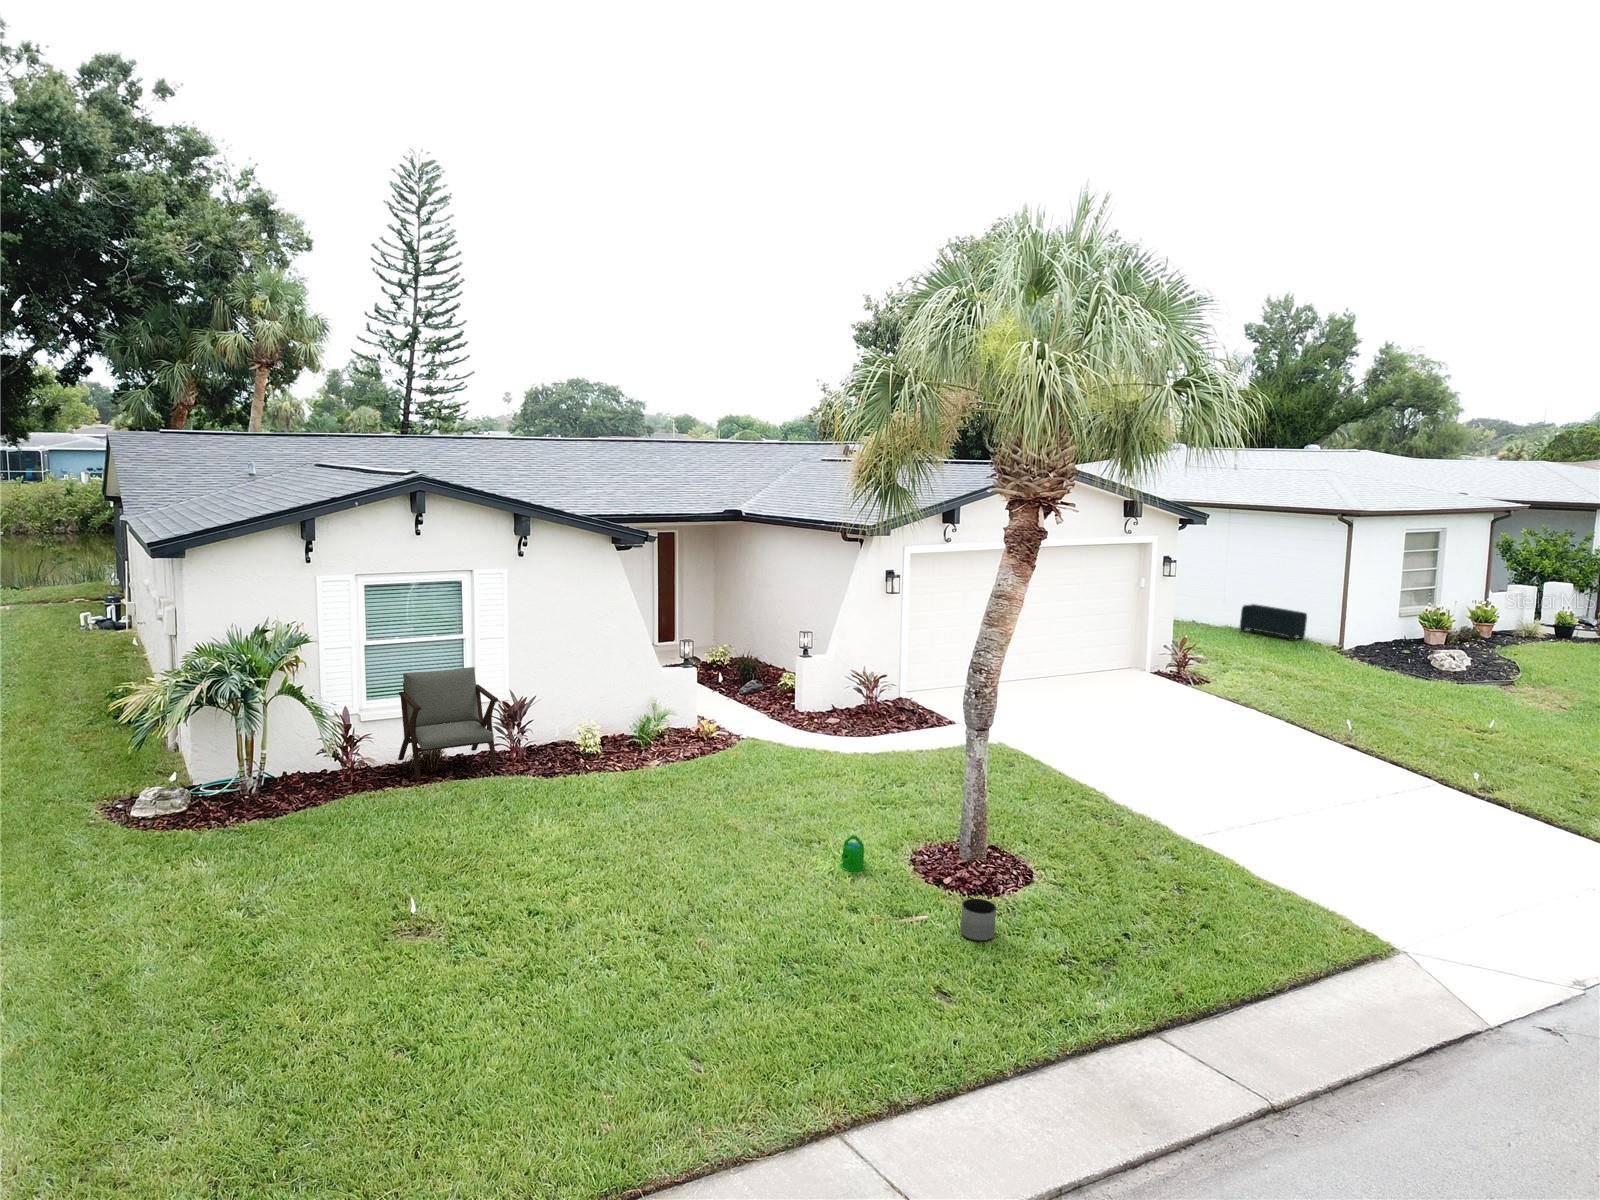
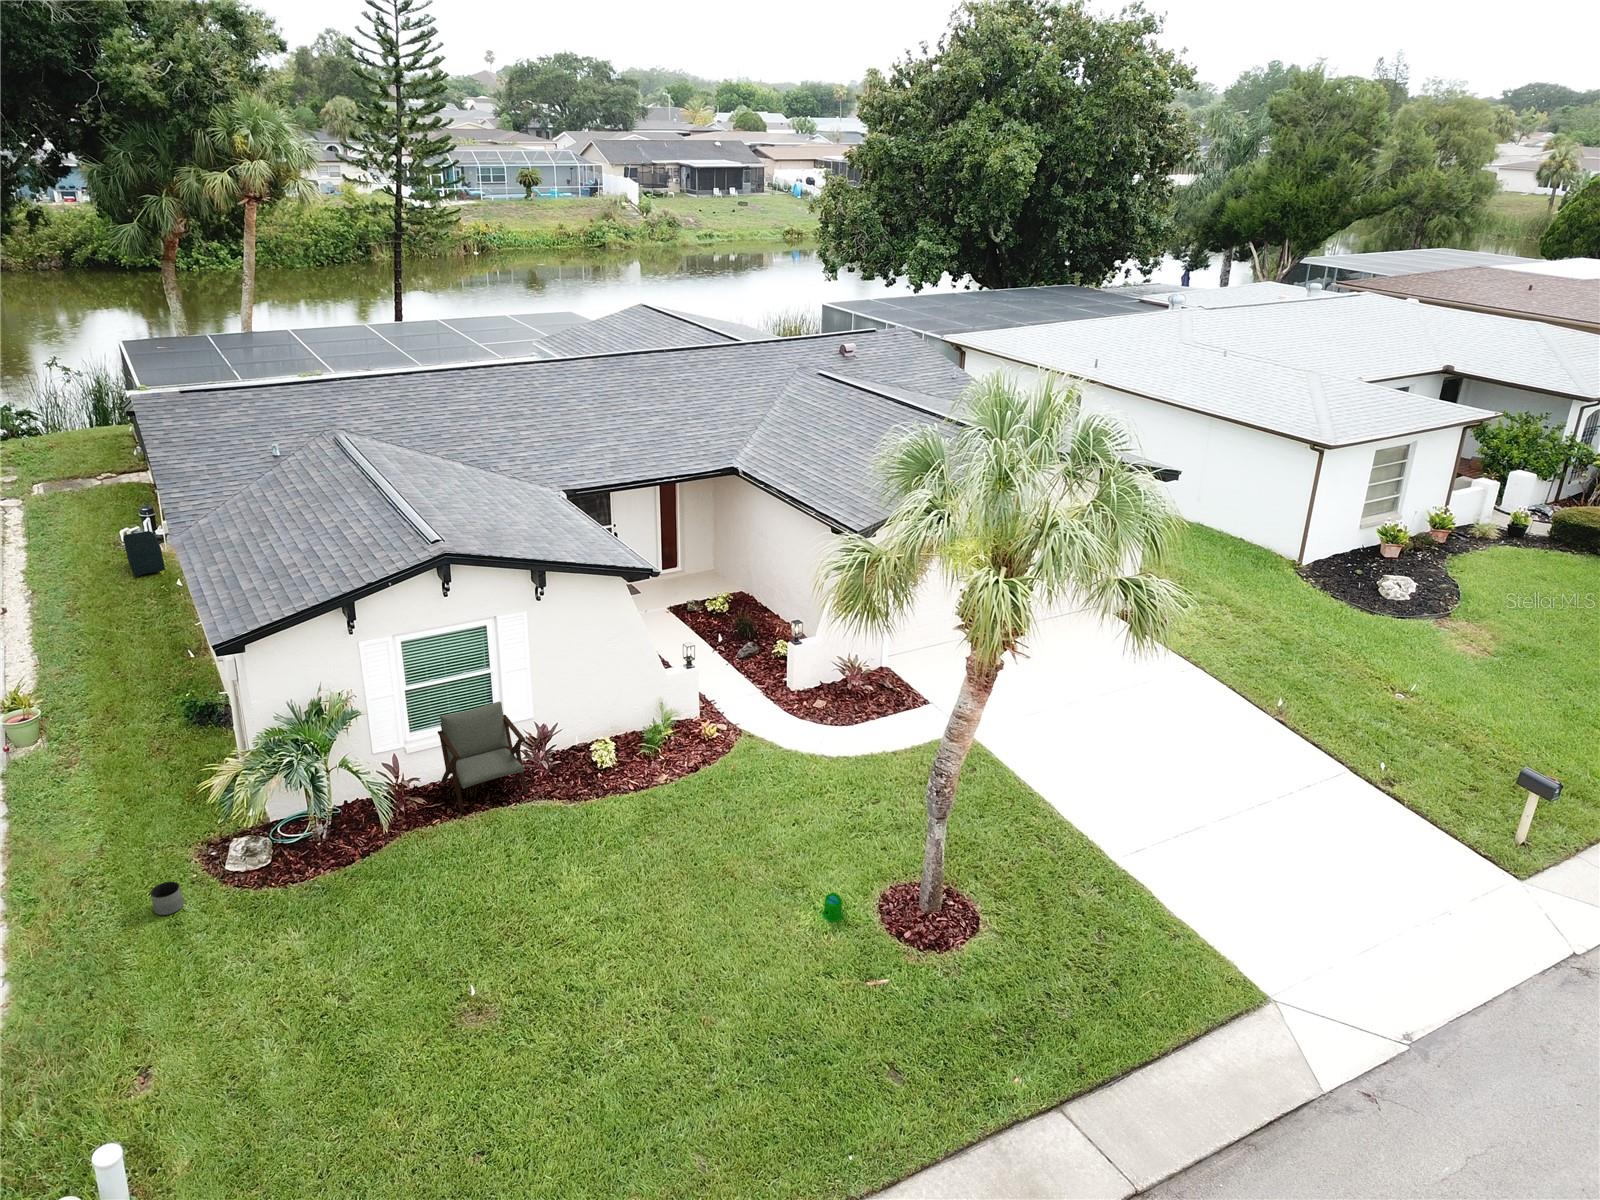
bench: present [1240,604,1307,641] -> present [123,531,165,578]
planter: present [960,899,996,941] -> present [151,882,183,915]

